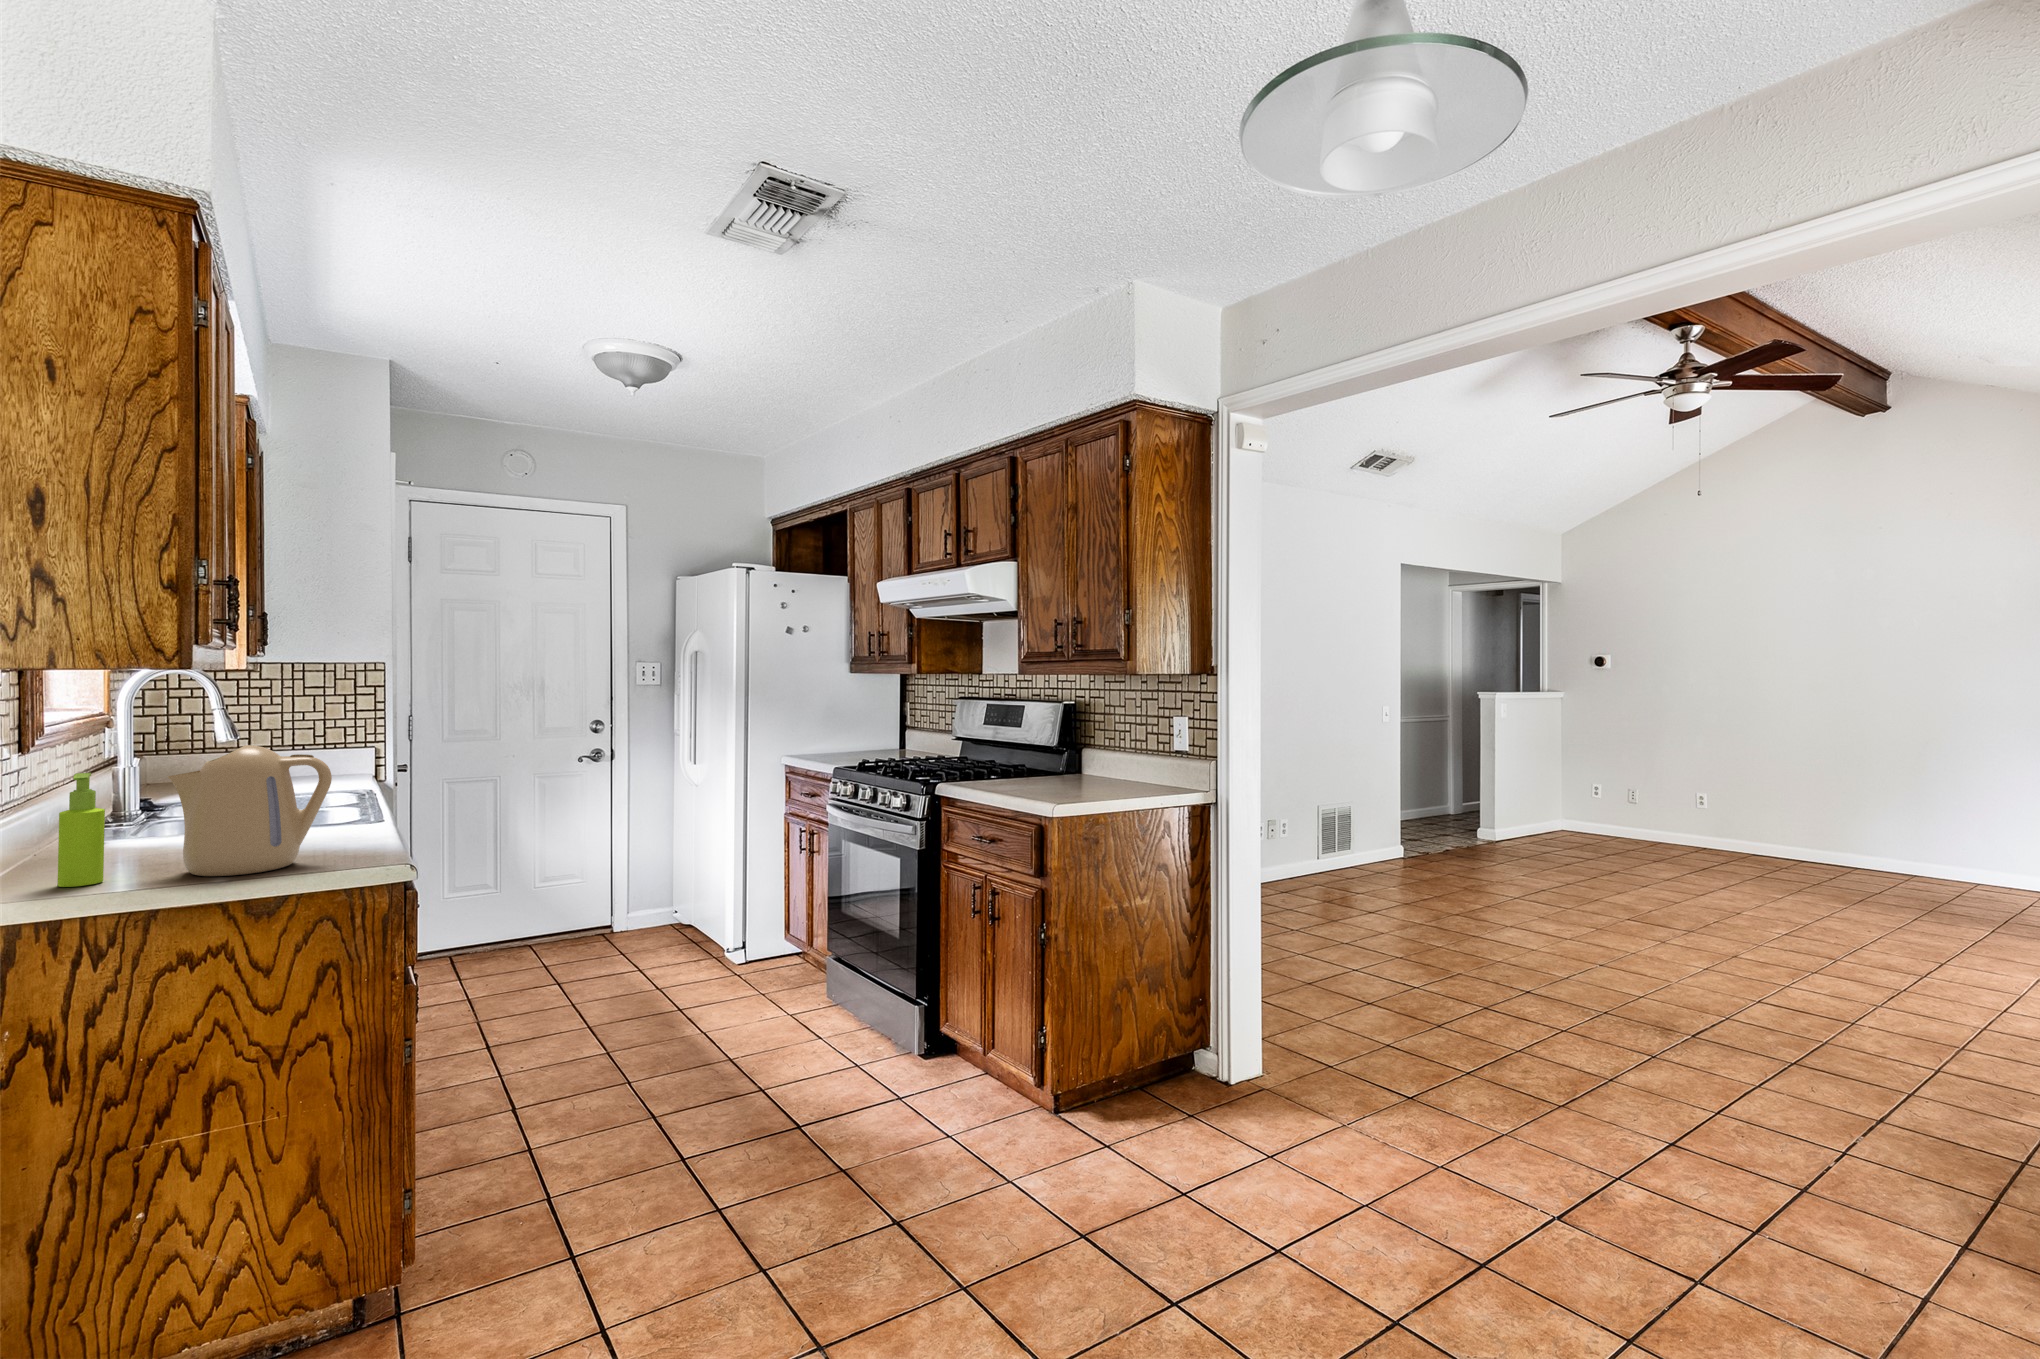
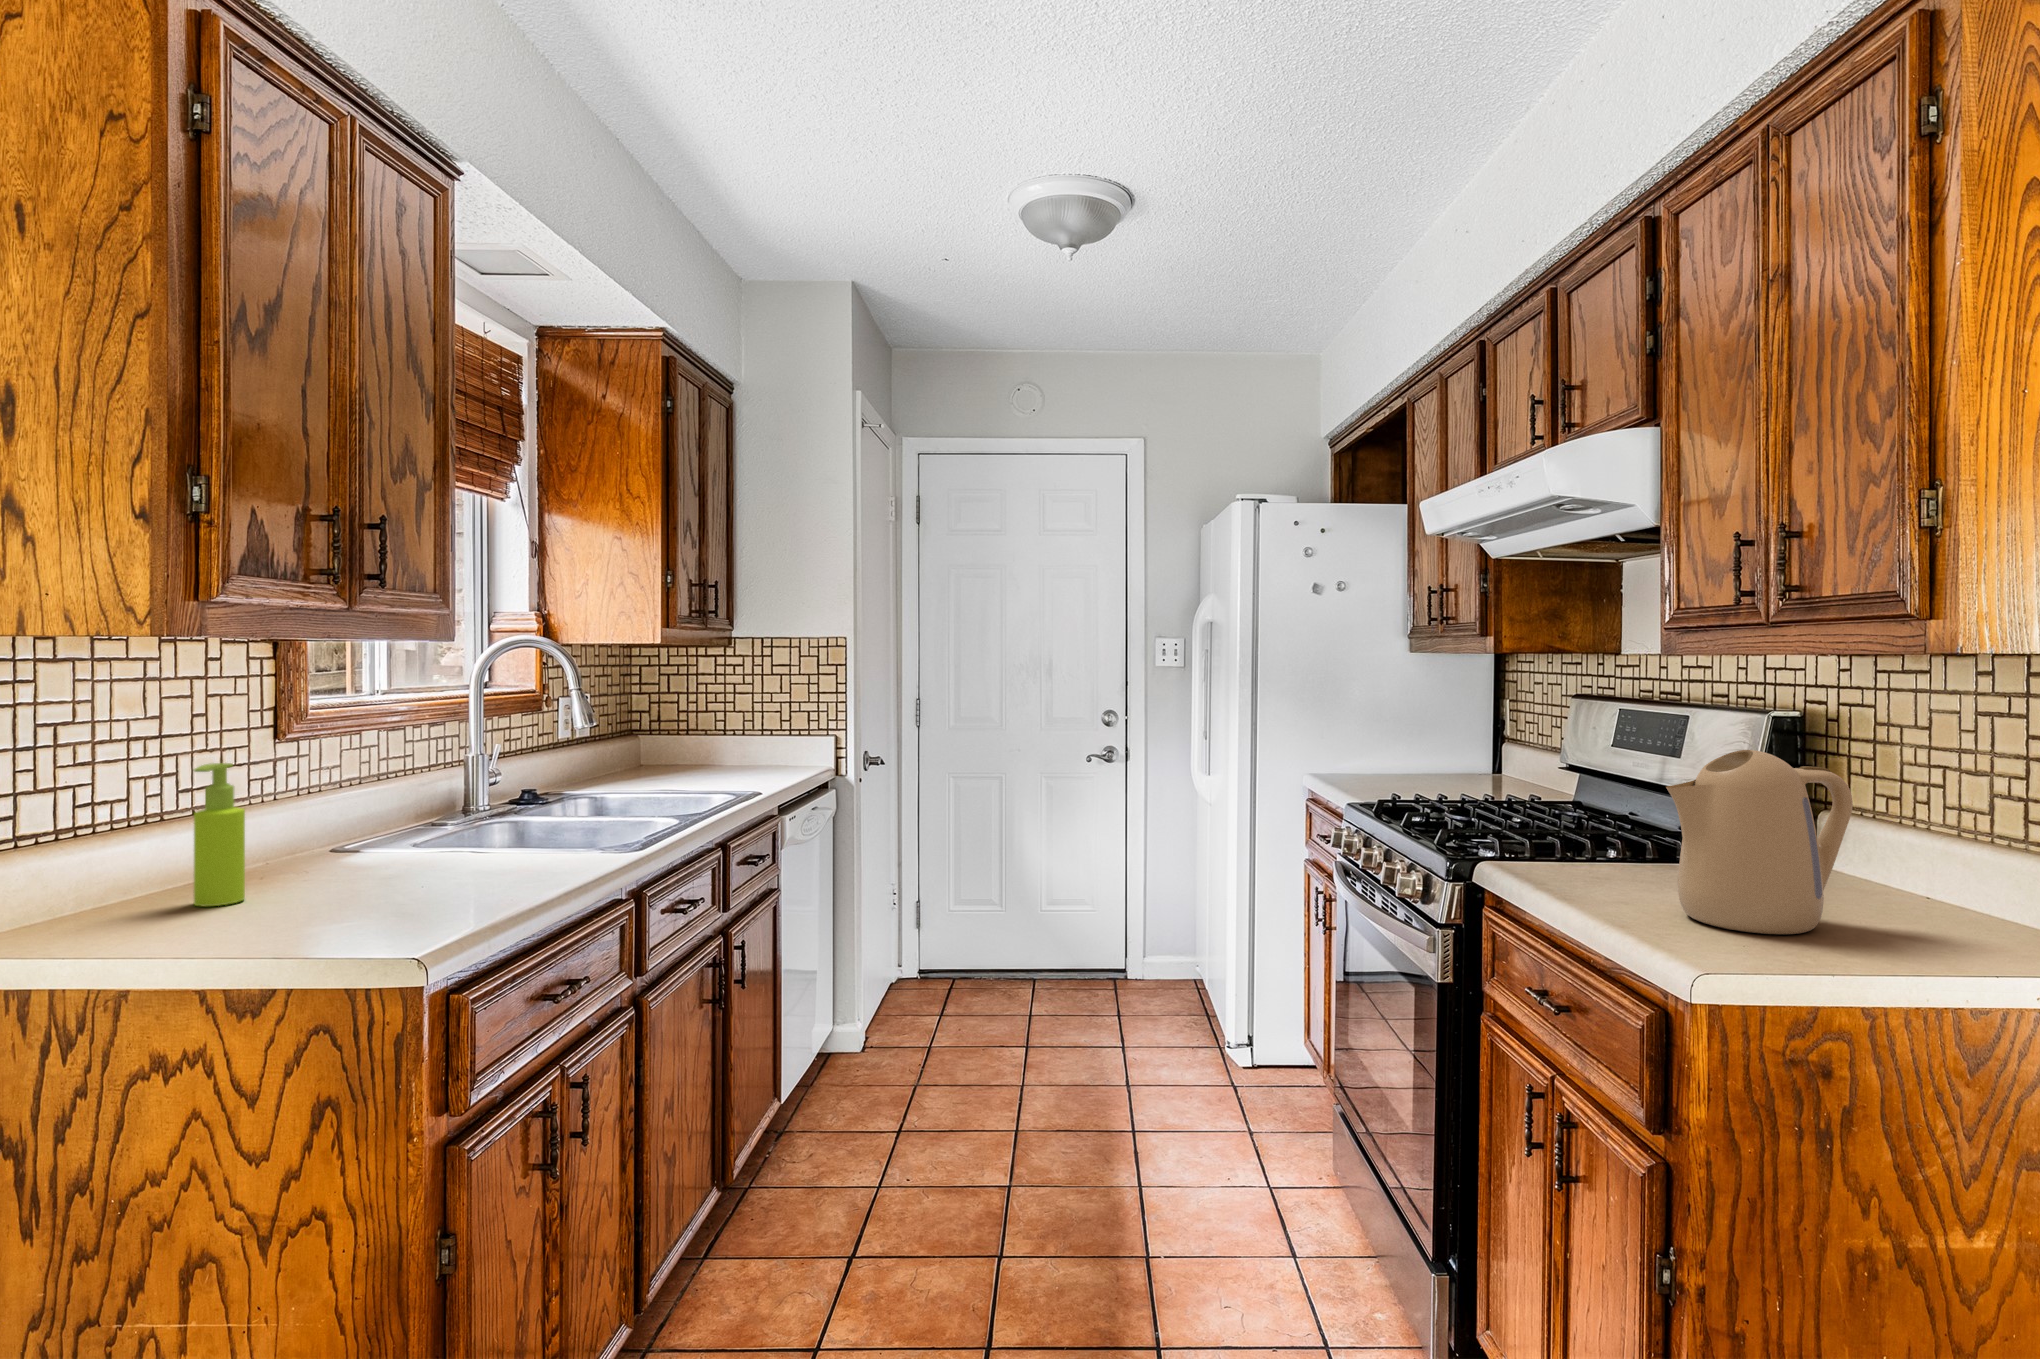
kettle: present [168,745,332,876] -> present [1666,750,1853,934]

